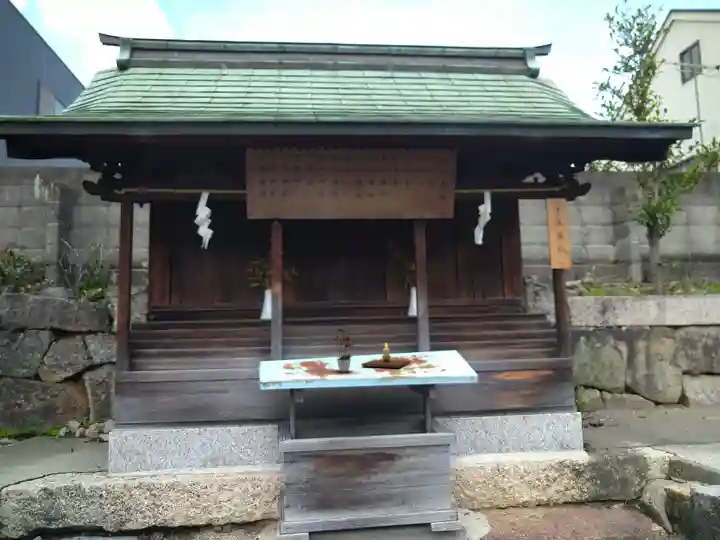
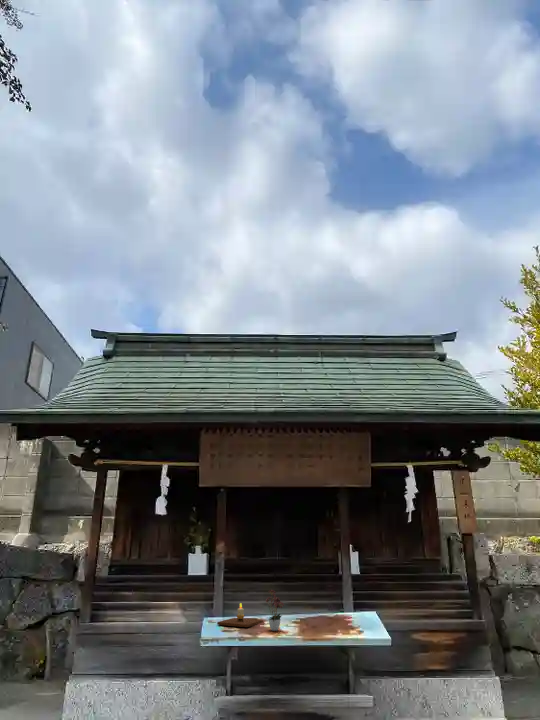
candle: present [362,343,410,368] -> present [217,603,263,627]

